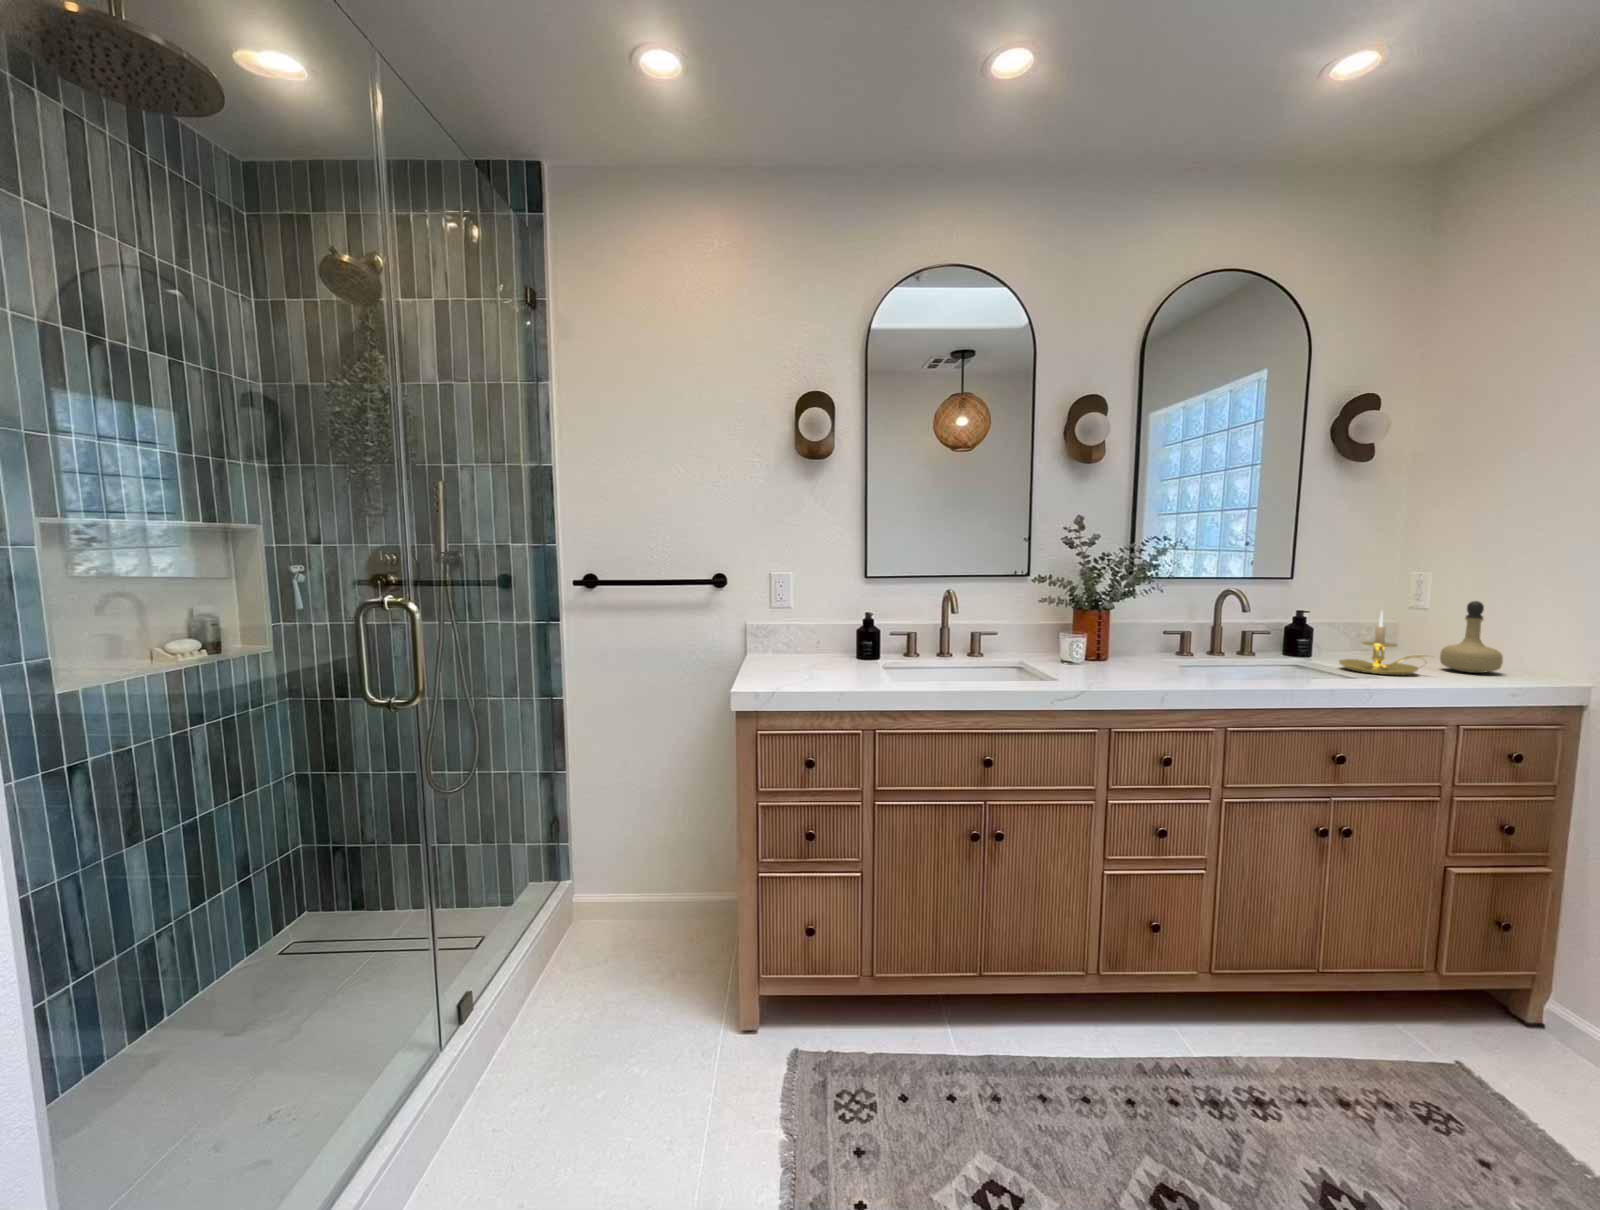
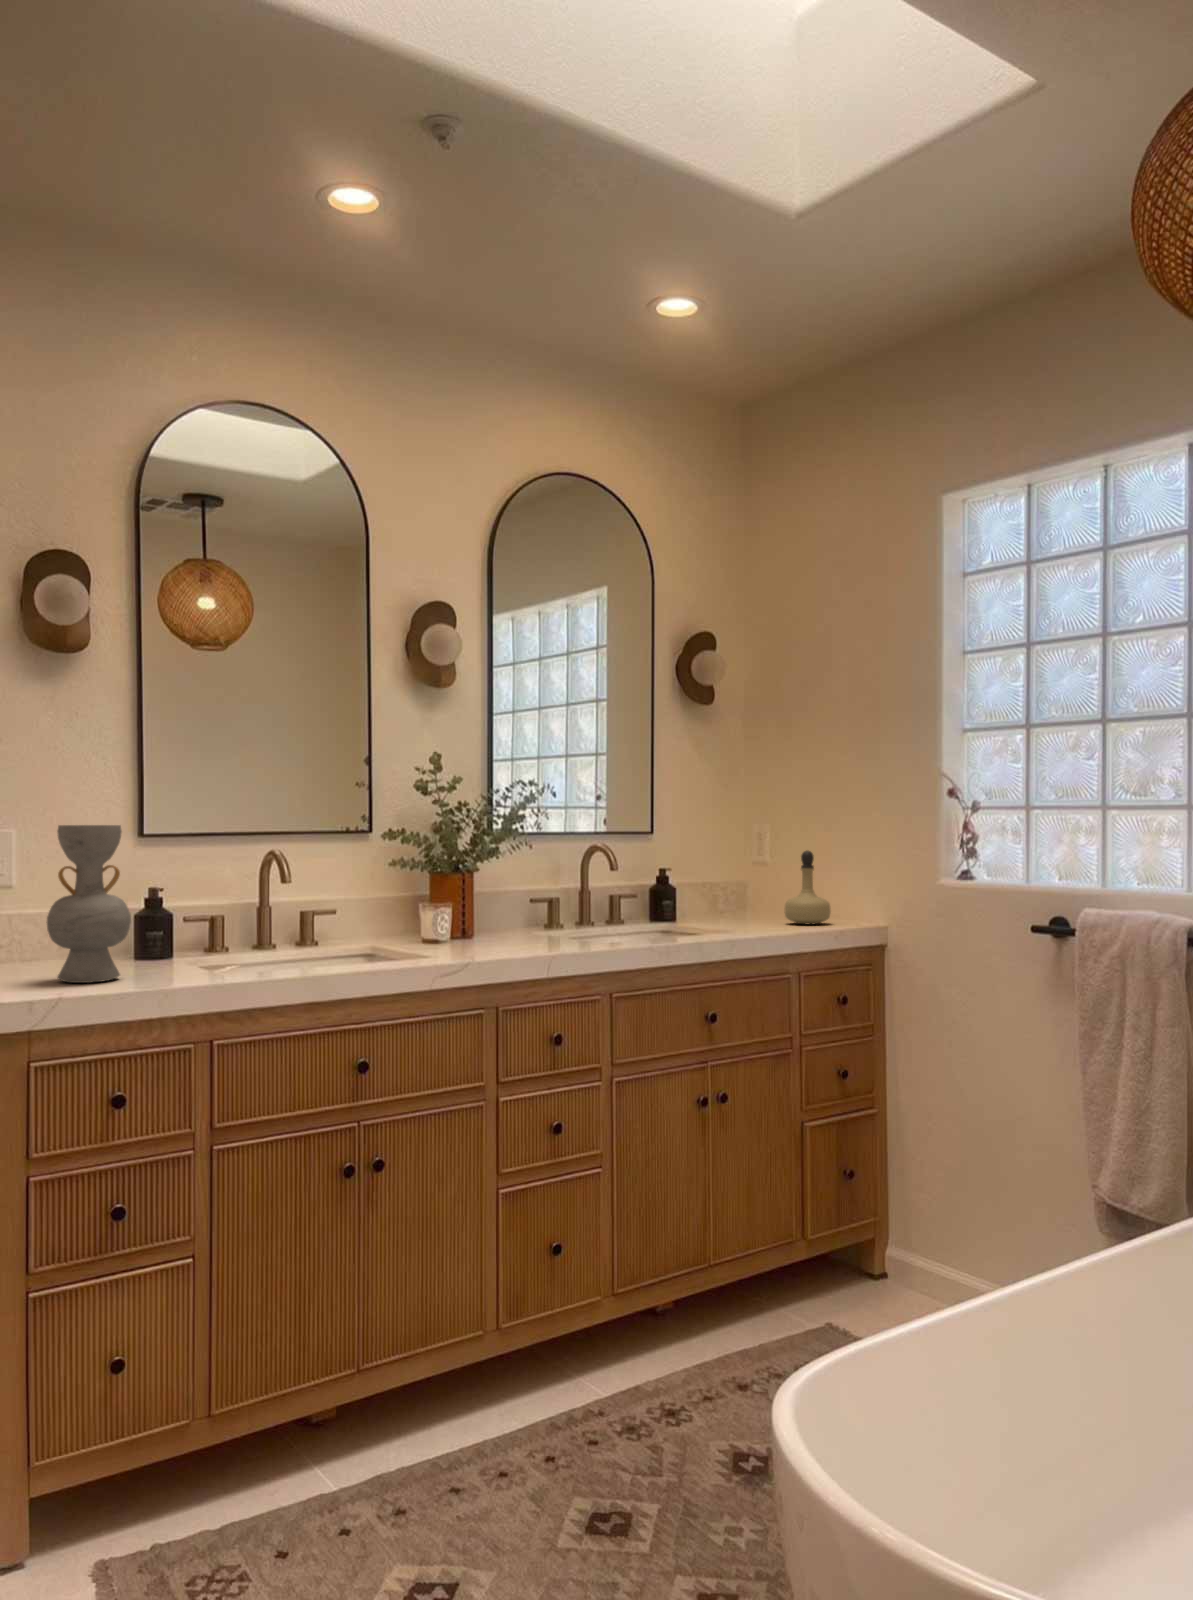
decorative vase: none [785,575,835,679] -> present [47,825,131,983]
candle holder: present [1339,611,1428,675] -> none [704,862,780,931]

